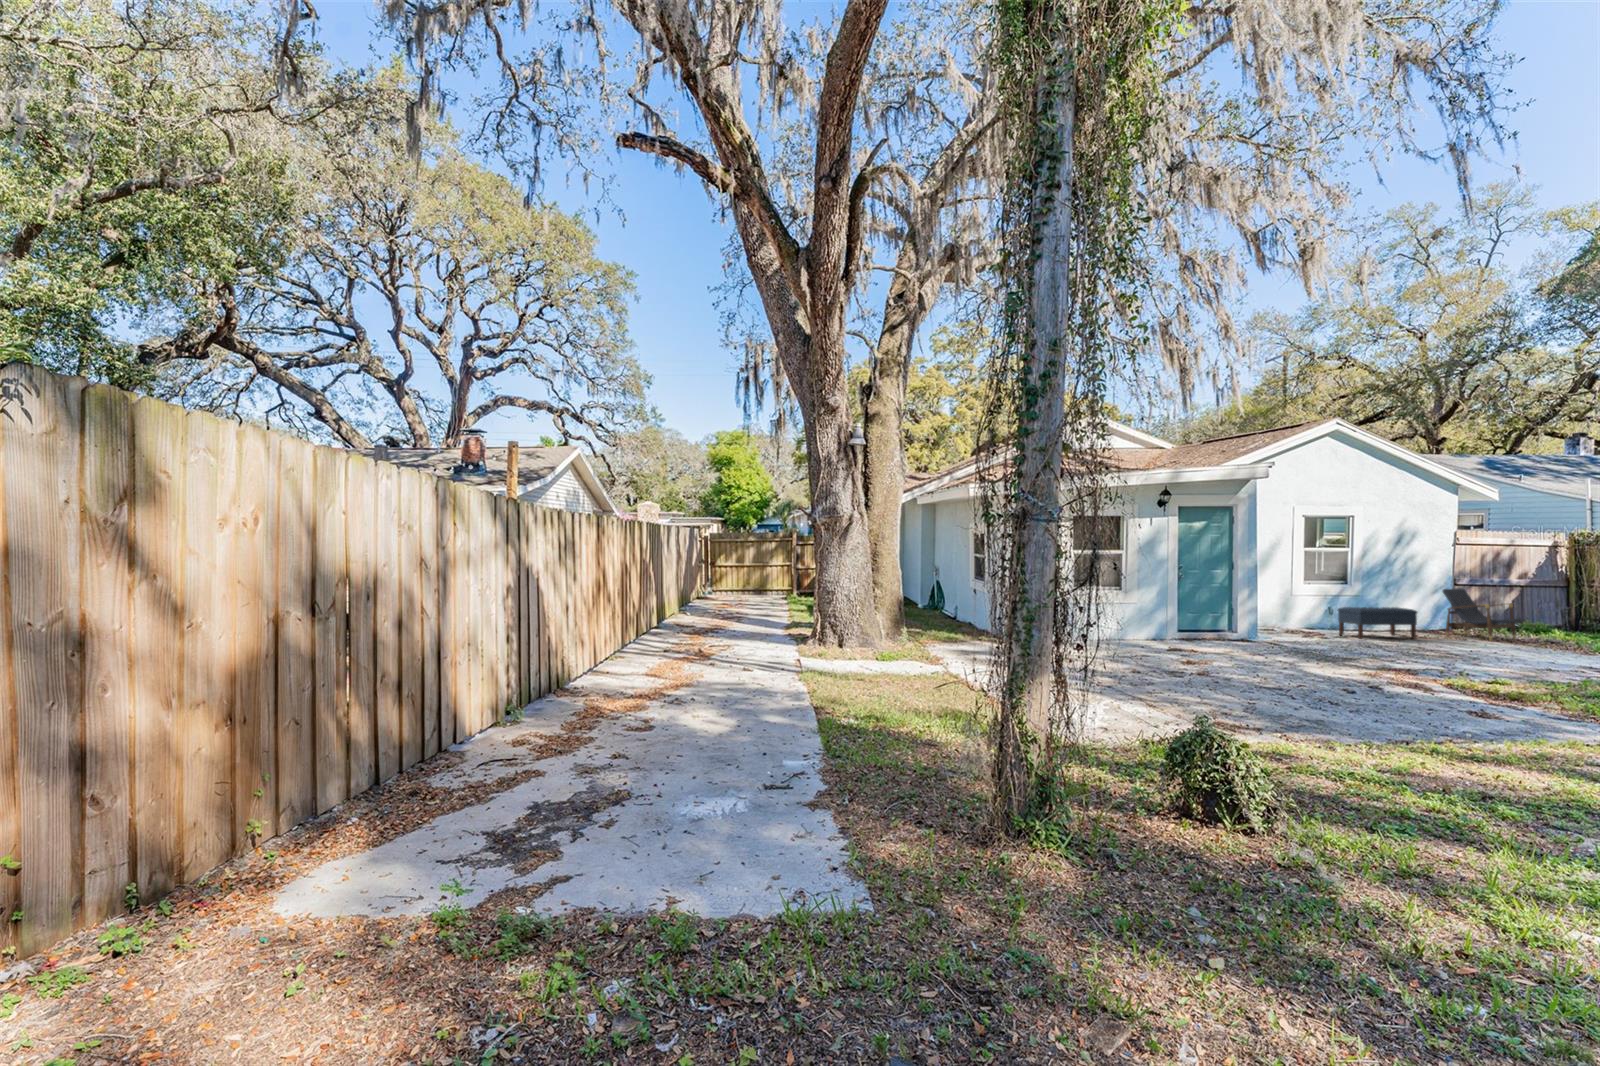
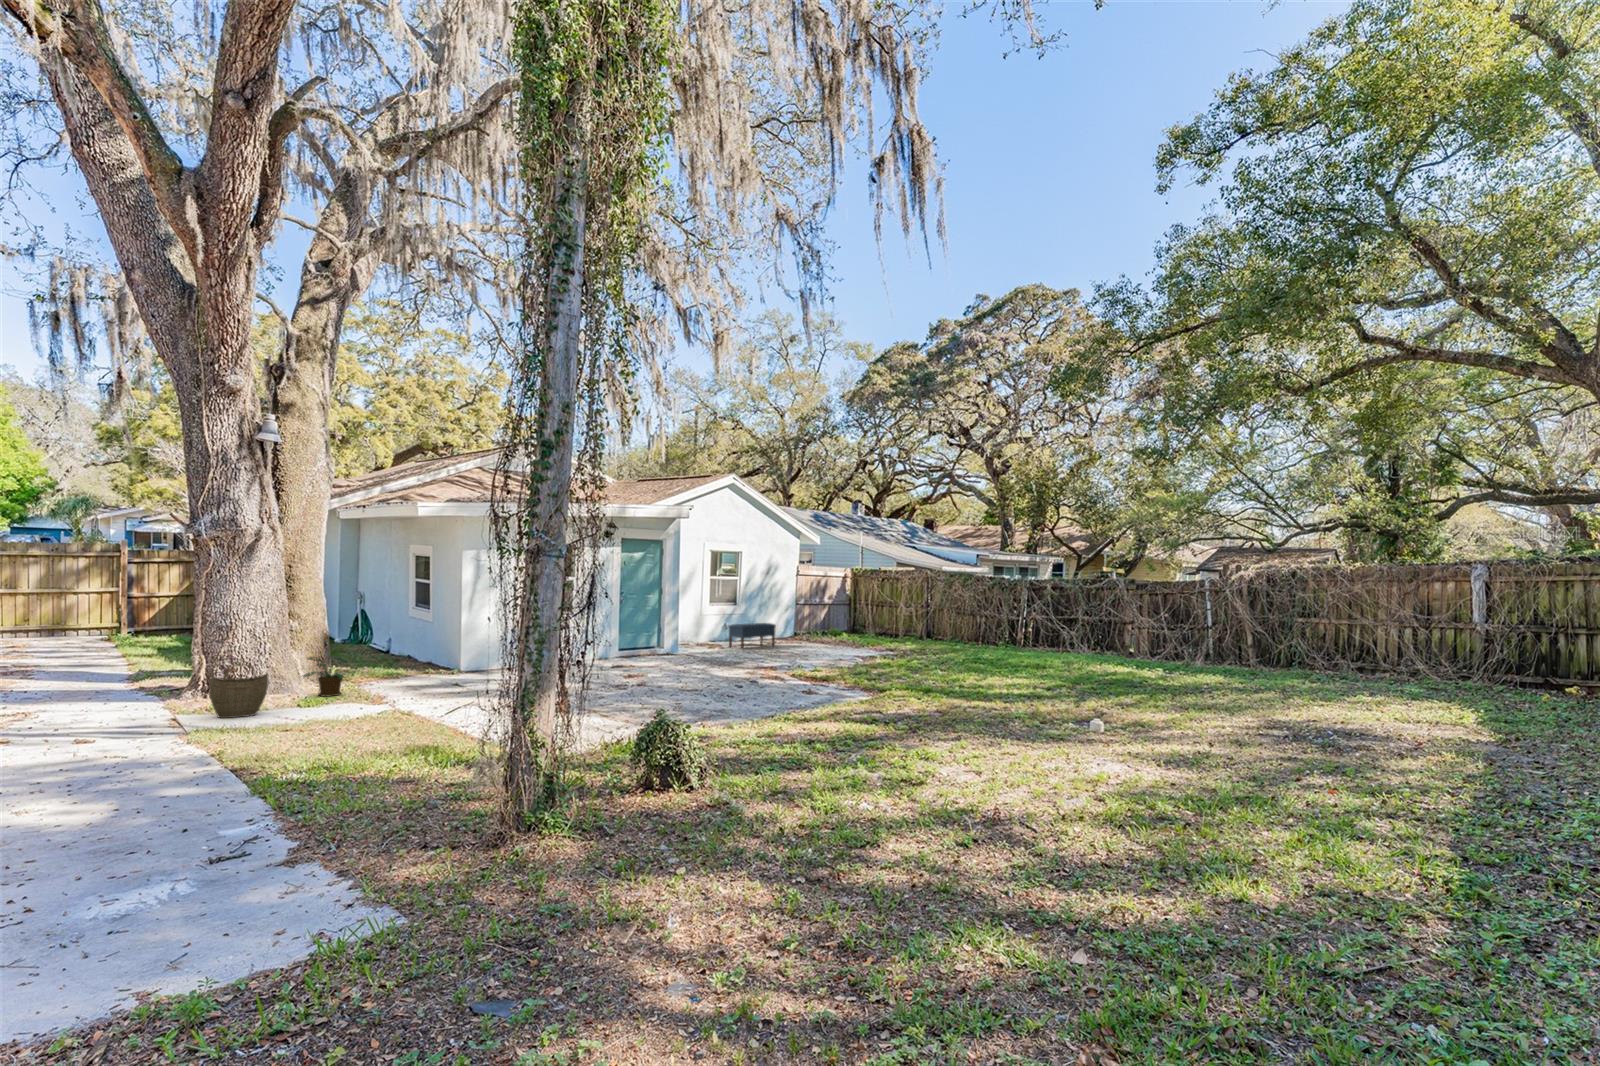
lounge chair: present [1443,589,1523,641] -> none [790,607,830,645]
potted plant: none [891,615,926,649] -> present [303,657,349,696]
woven basket: none [829,616,865,659] -> present [209,662,268,718]

